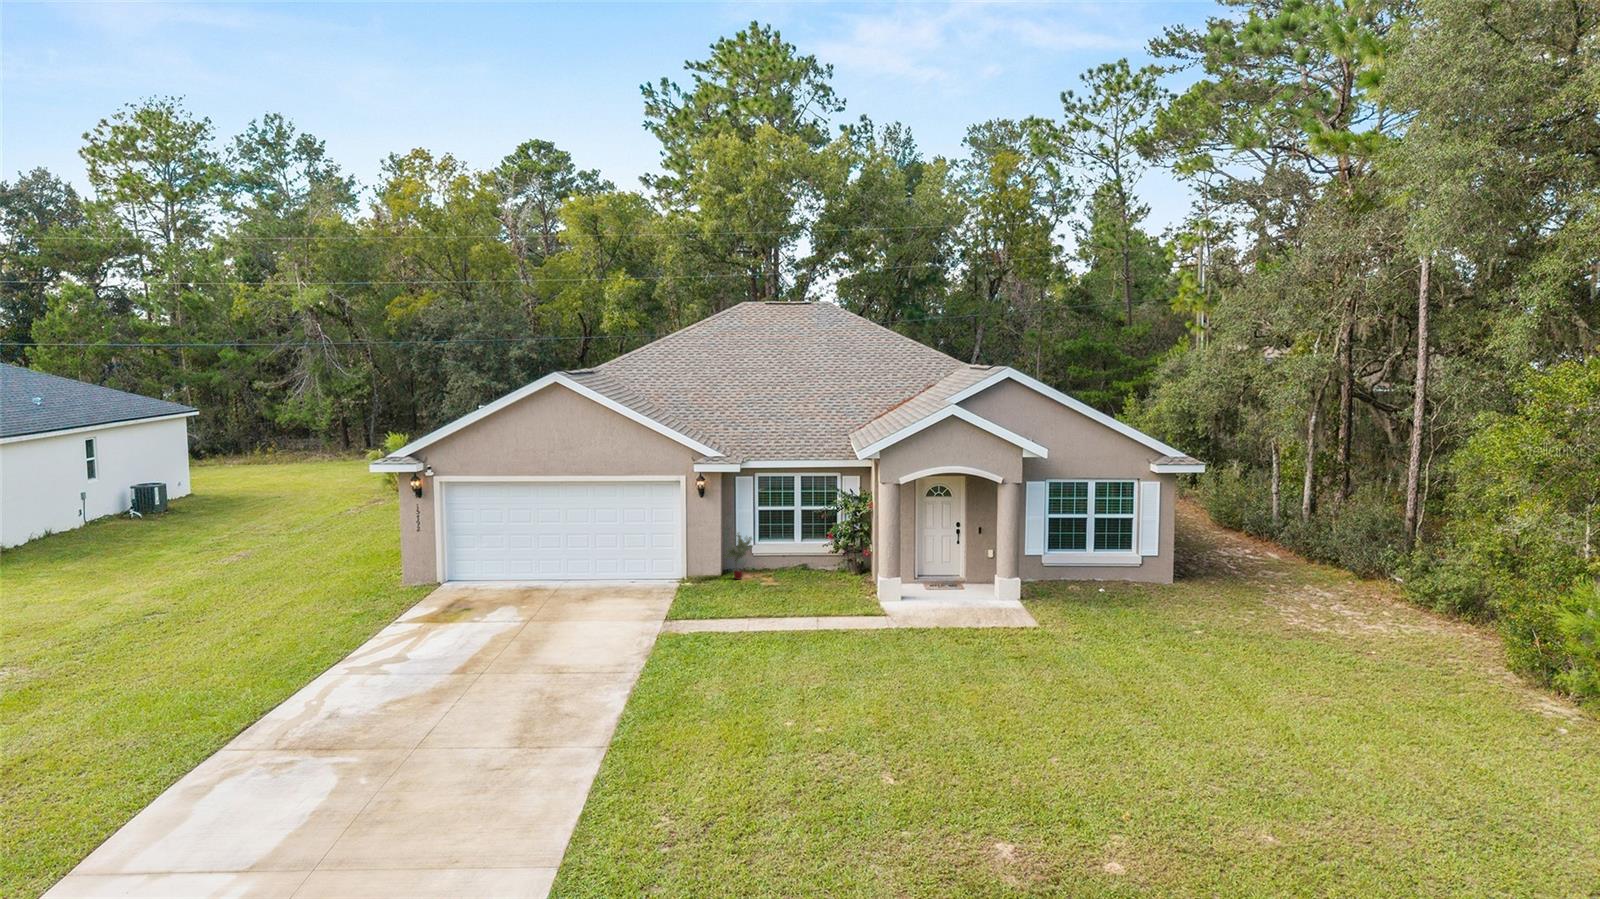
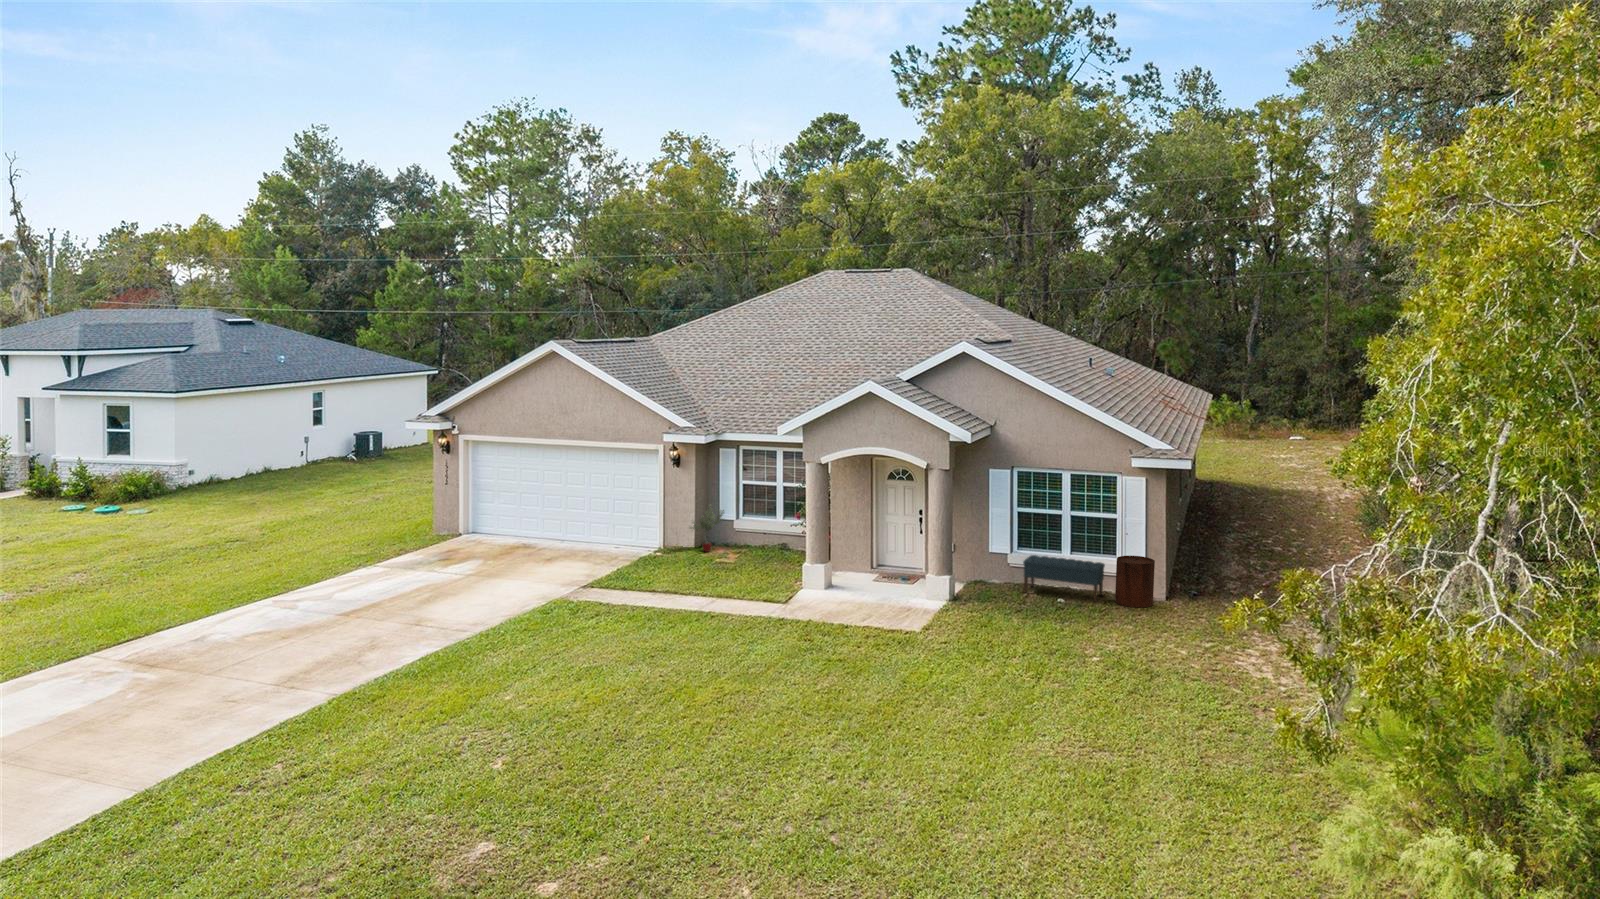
trash can: none [1143,548,1176,591] -> present [1115,556,1155,607]
bench: none [1065,555,1134,590] -> present [1023,555,1105,602]

